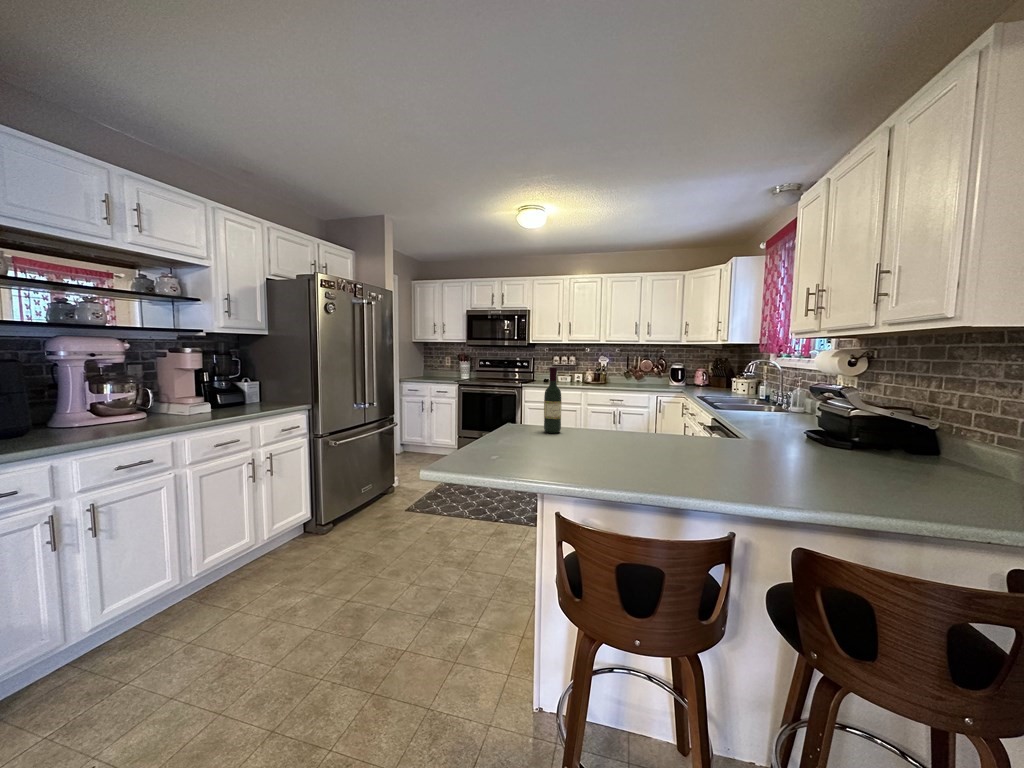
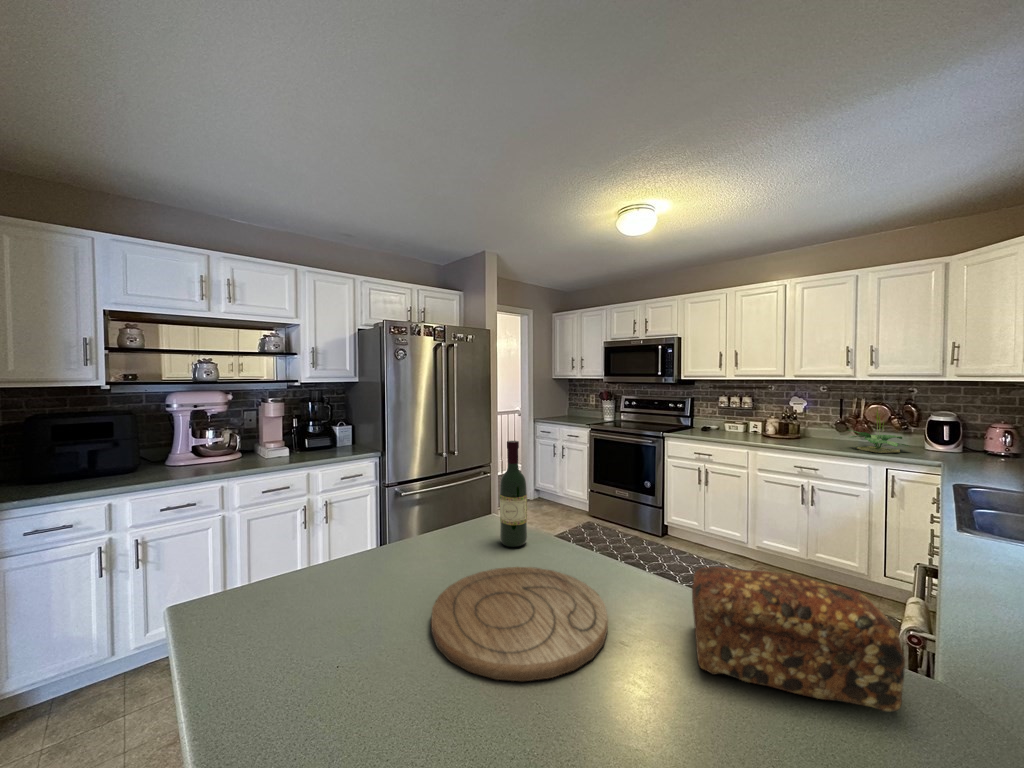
potted plant: none [635,360,667,388] -> present [848,409,911,453]
bread loaf: none [676,410,761,451] -> present [692,567,905,712]
cutting board: none [567,434,661,463] -> present [431,567,608,681]

